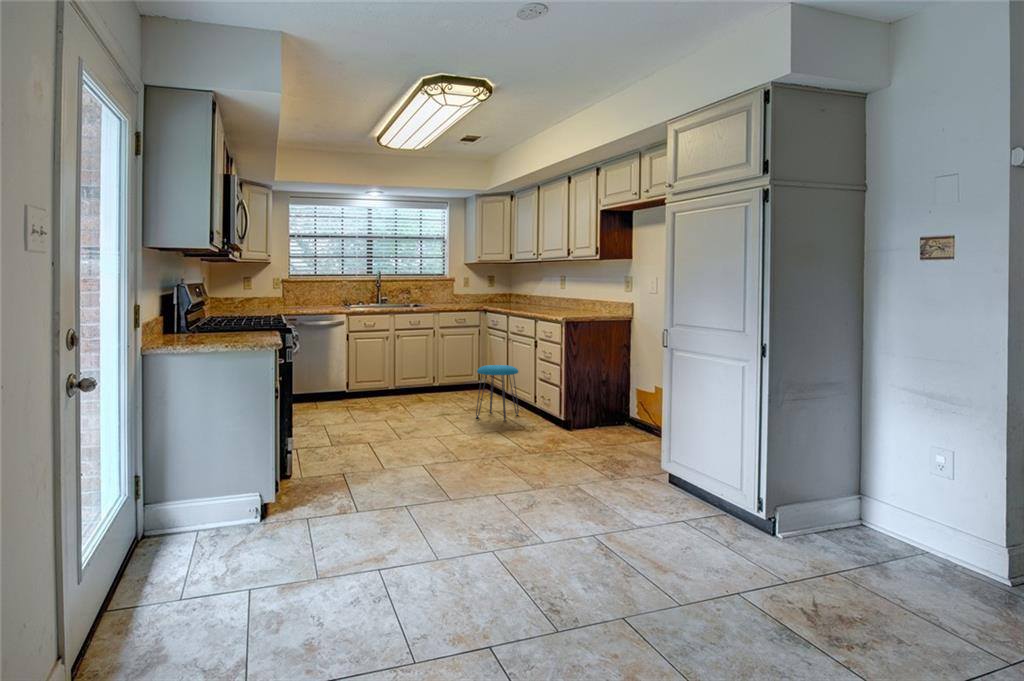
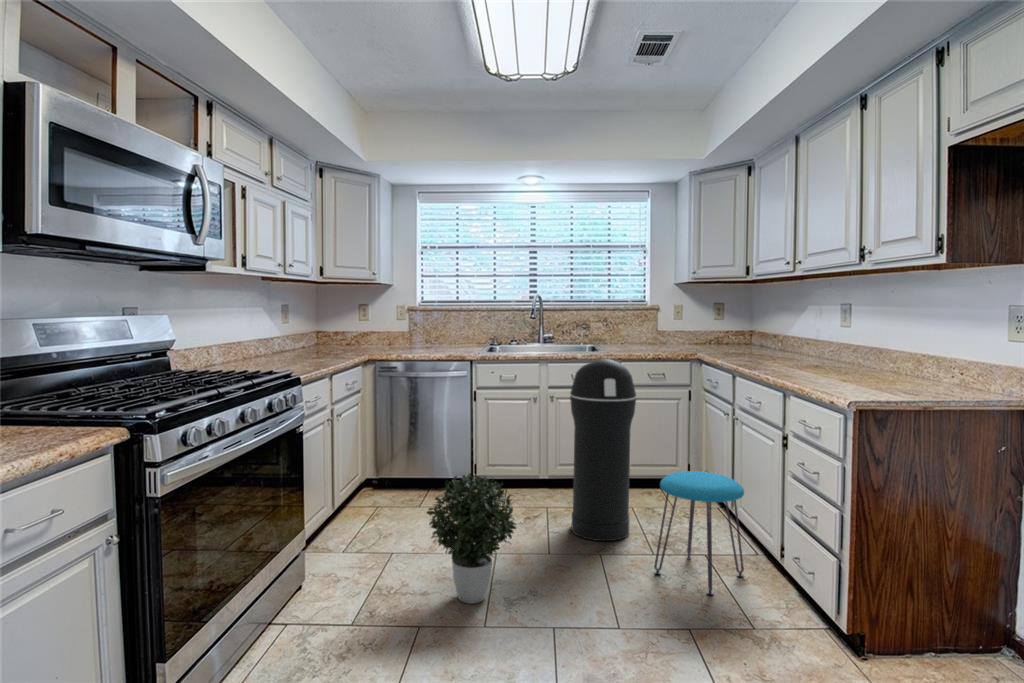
trash can: none [420,308,458,411] -> present [570,359,636,541]
potted plant: none [364,366,413,433] -> present [426,473,516,604]

